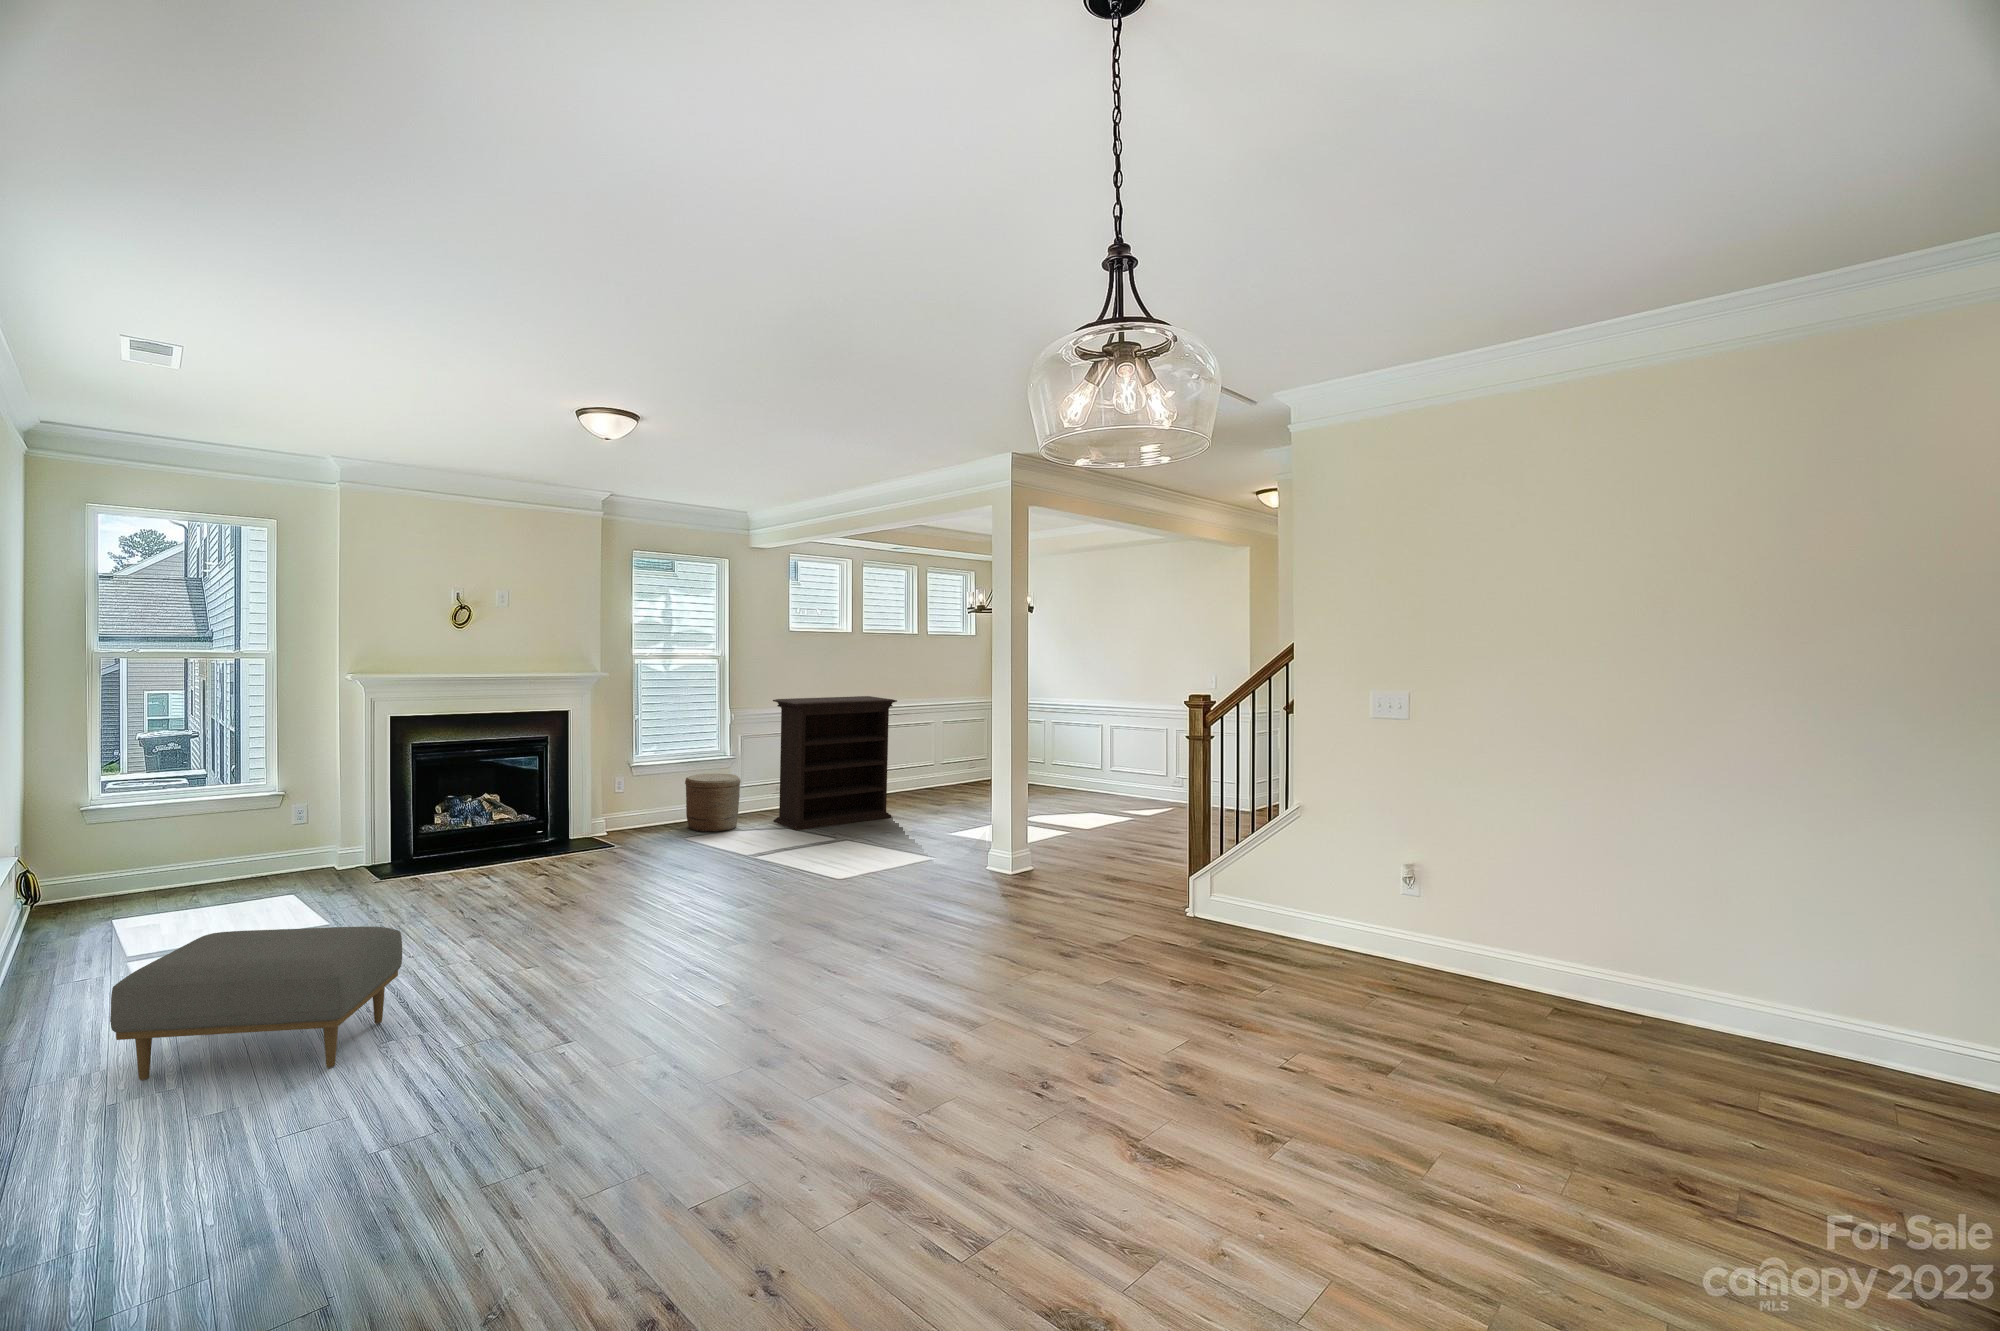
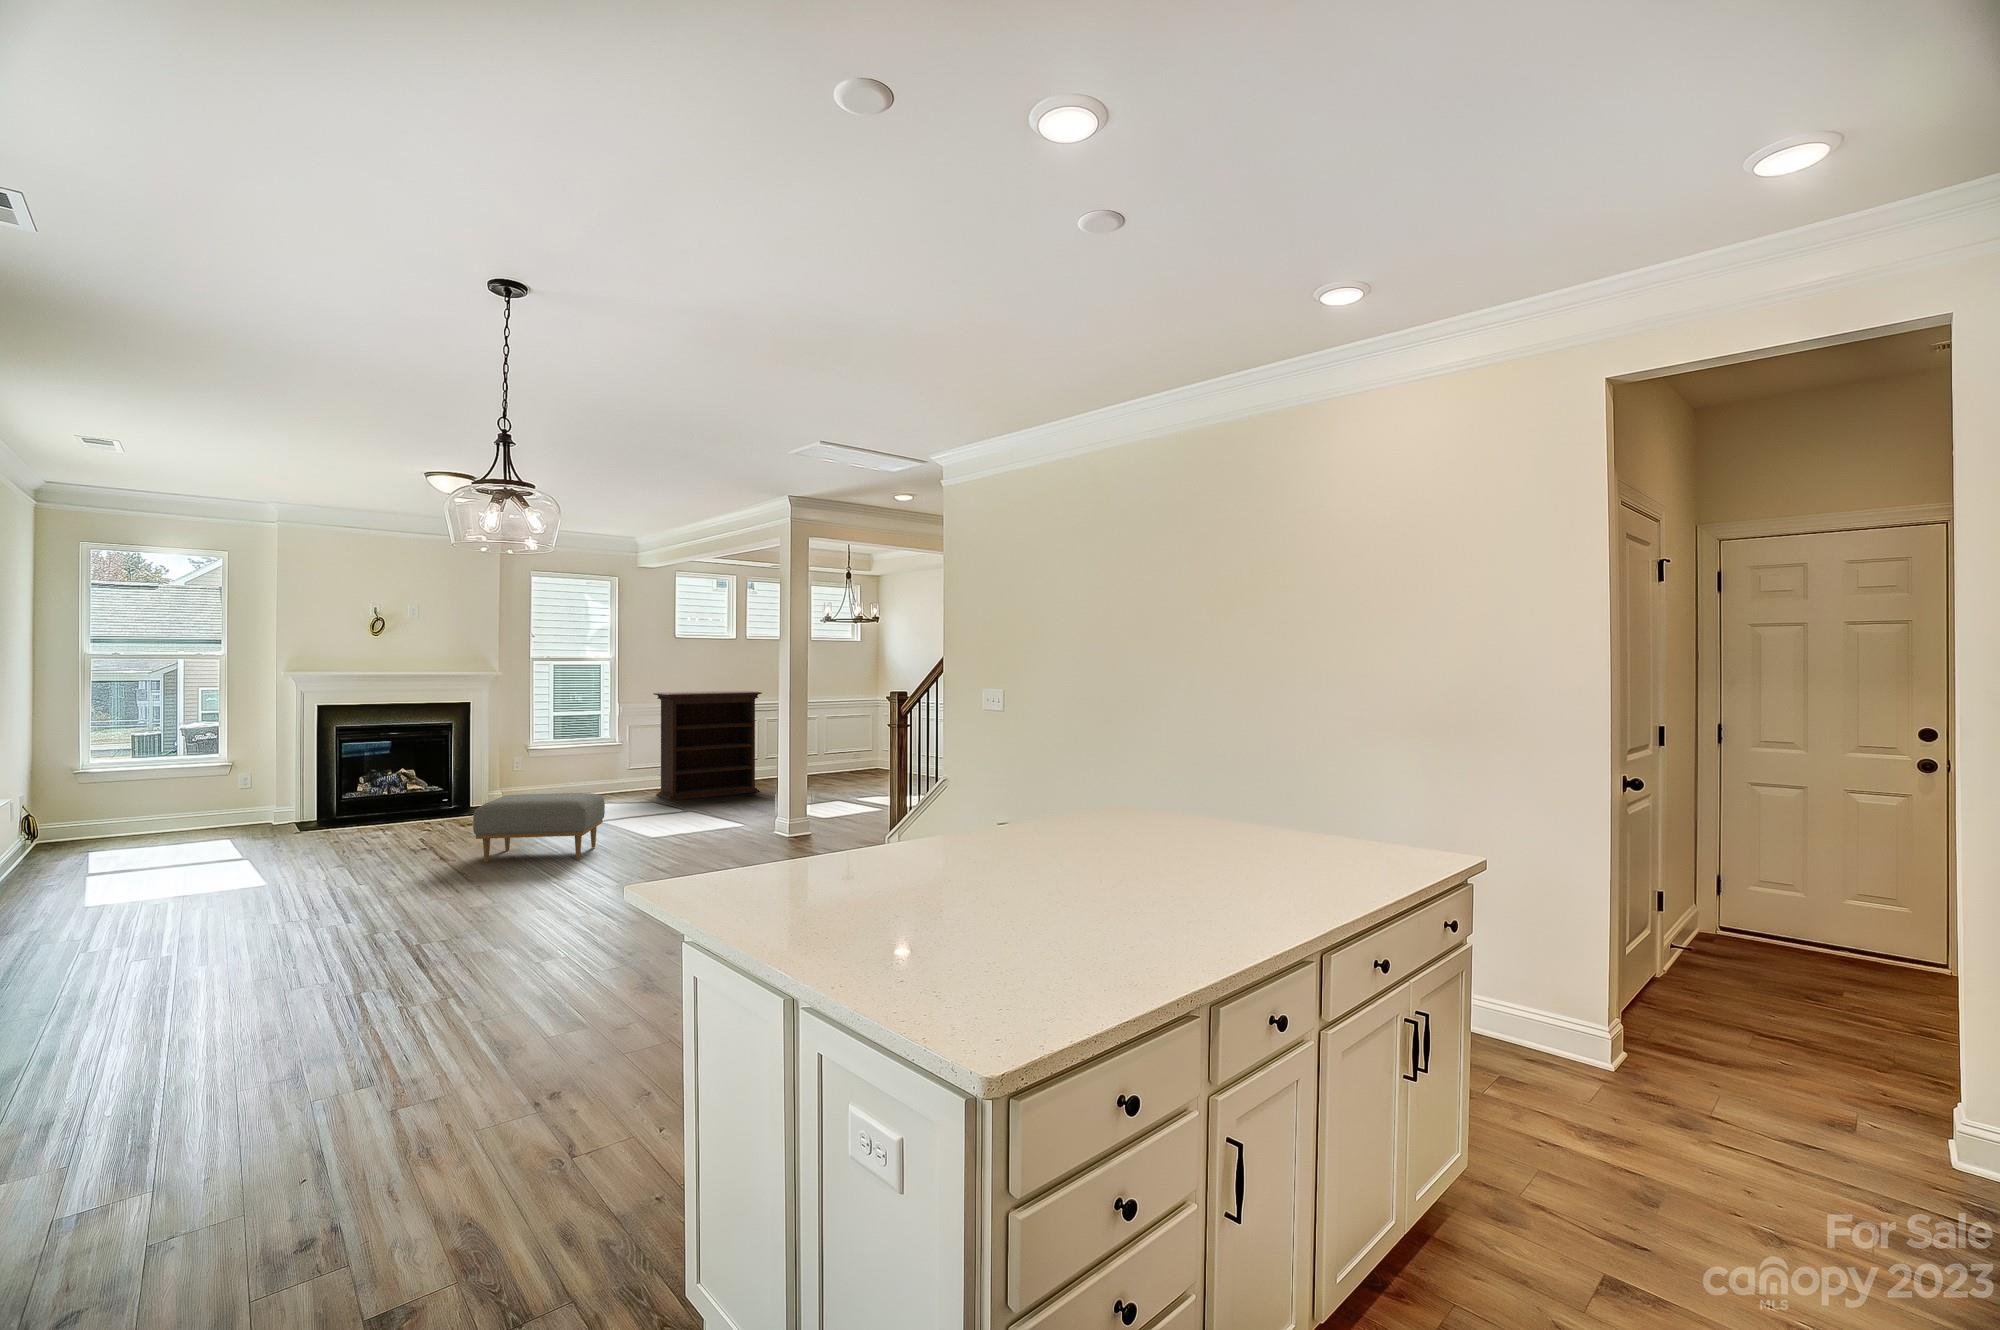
woven basket: present [685,773,741,832] -> none [576,755,624,802]
ottoman: present [110,927,402,1080] -> present [473,793,605,862]

